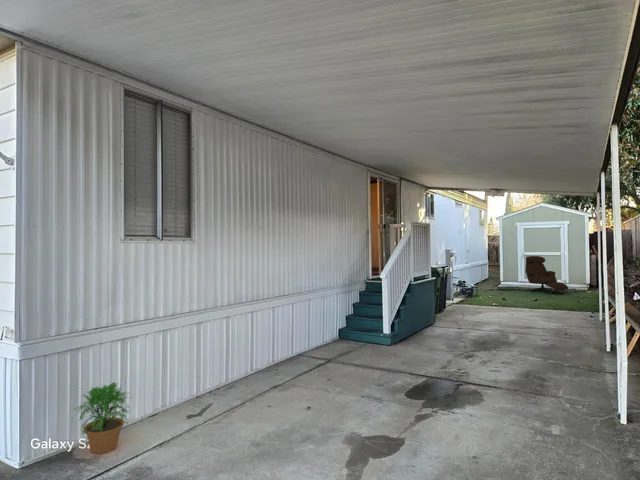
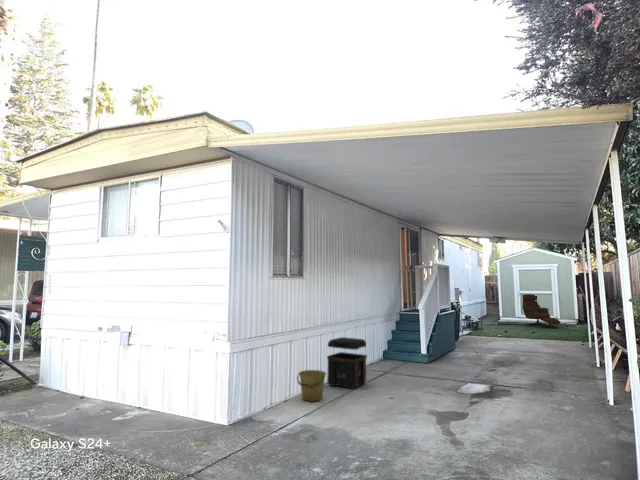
toolbox: none [235,318,291,389] -> present [327,337,367,389]
bucket: none [172,367,215,414] -> present [297,370,326,401]
potted plant: present [75,382,128,454] -> none [257,372,291,420]

